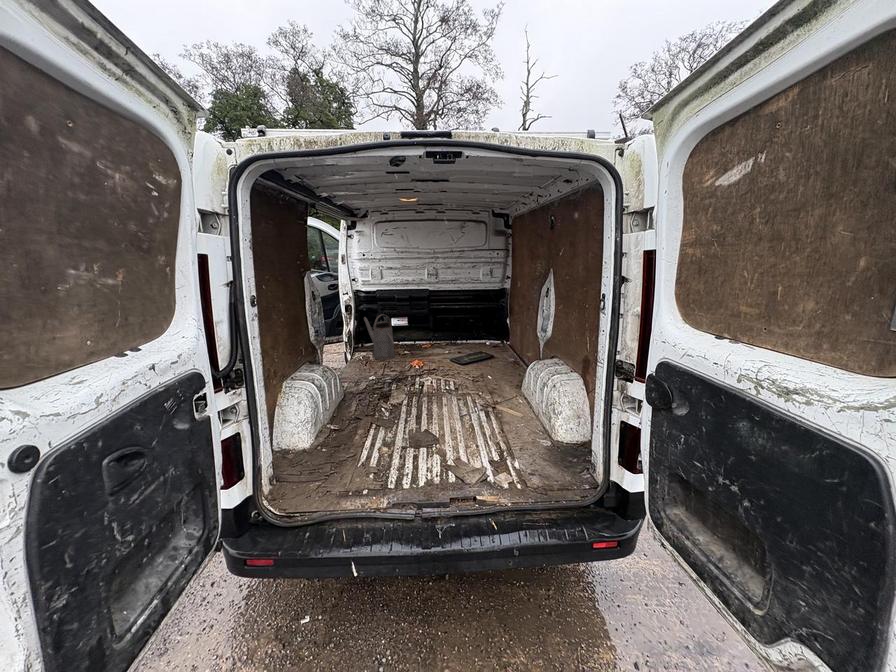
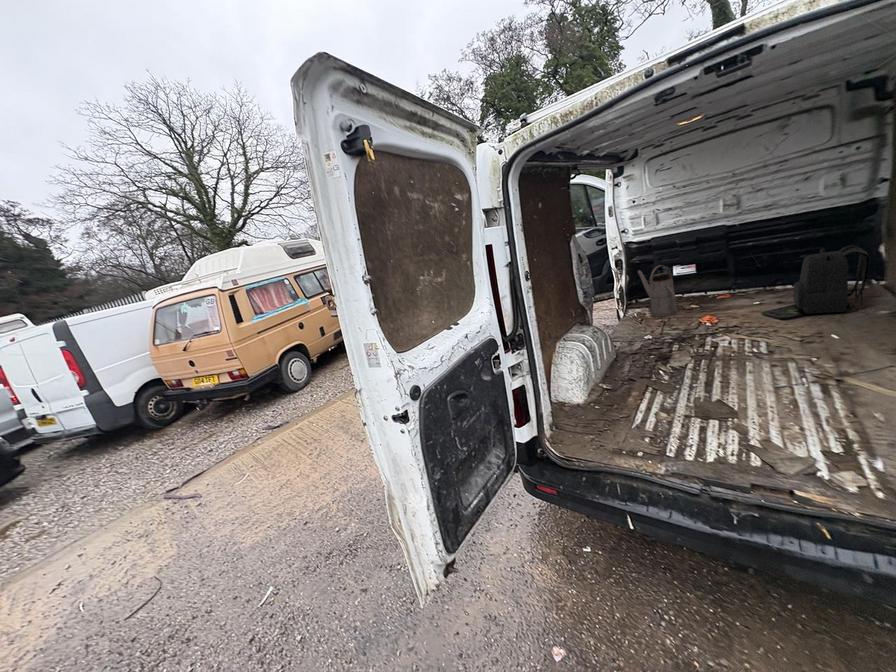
backpack: none [473,314,514,361] -> present [793,245,870,314]

